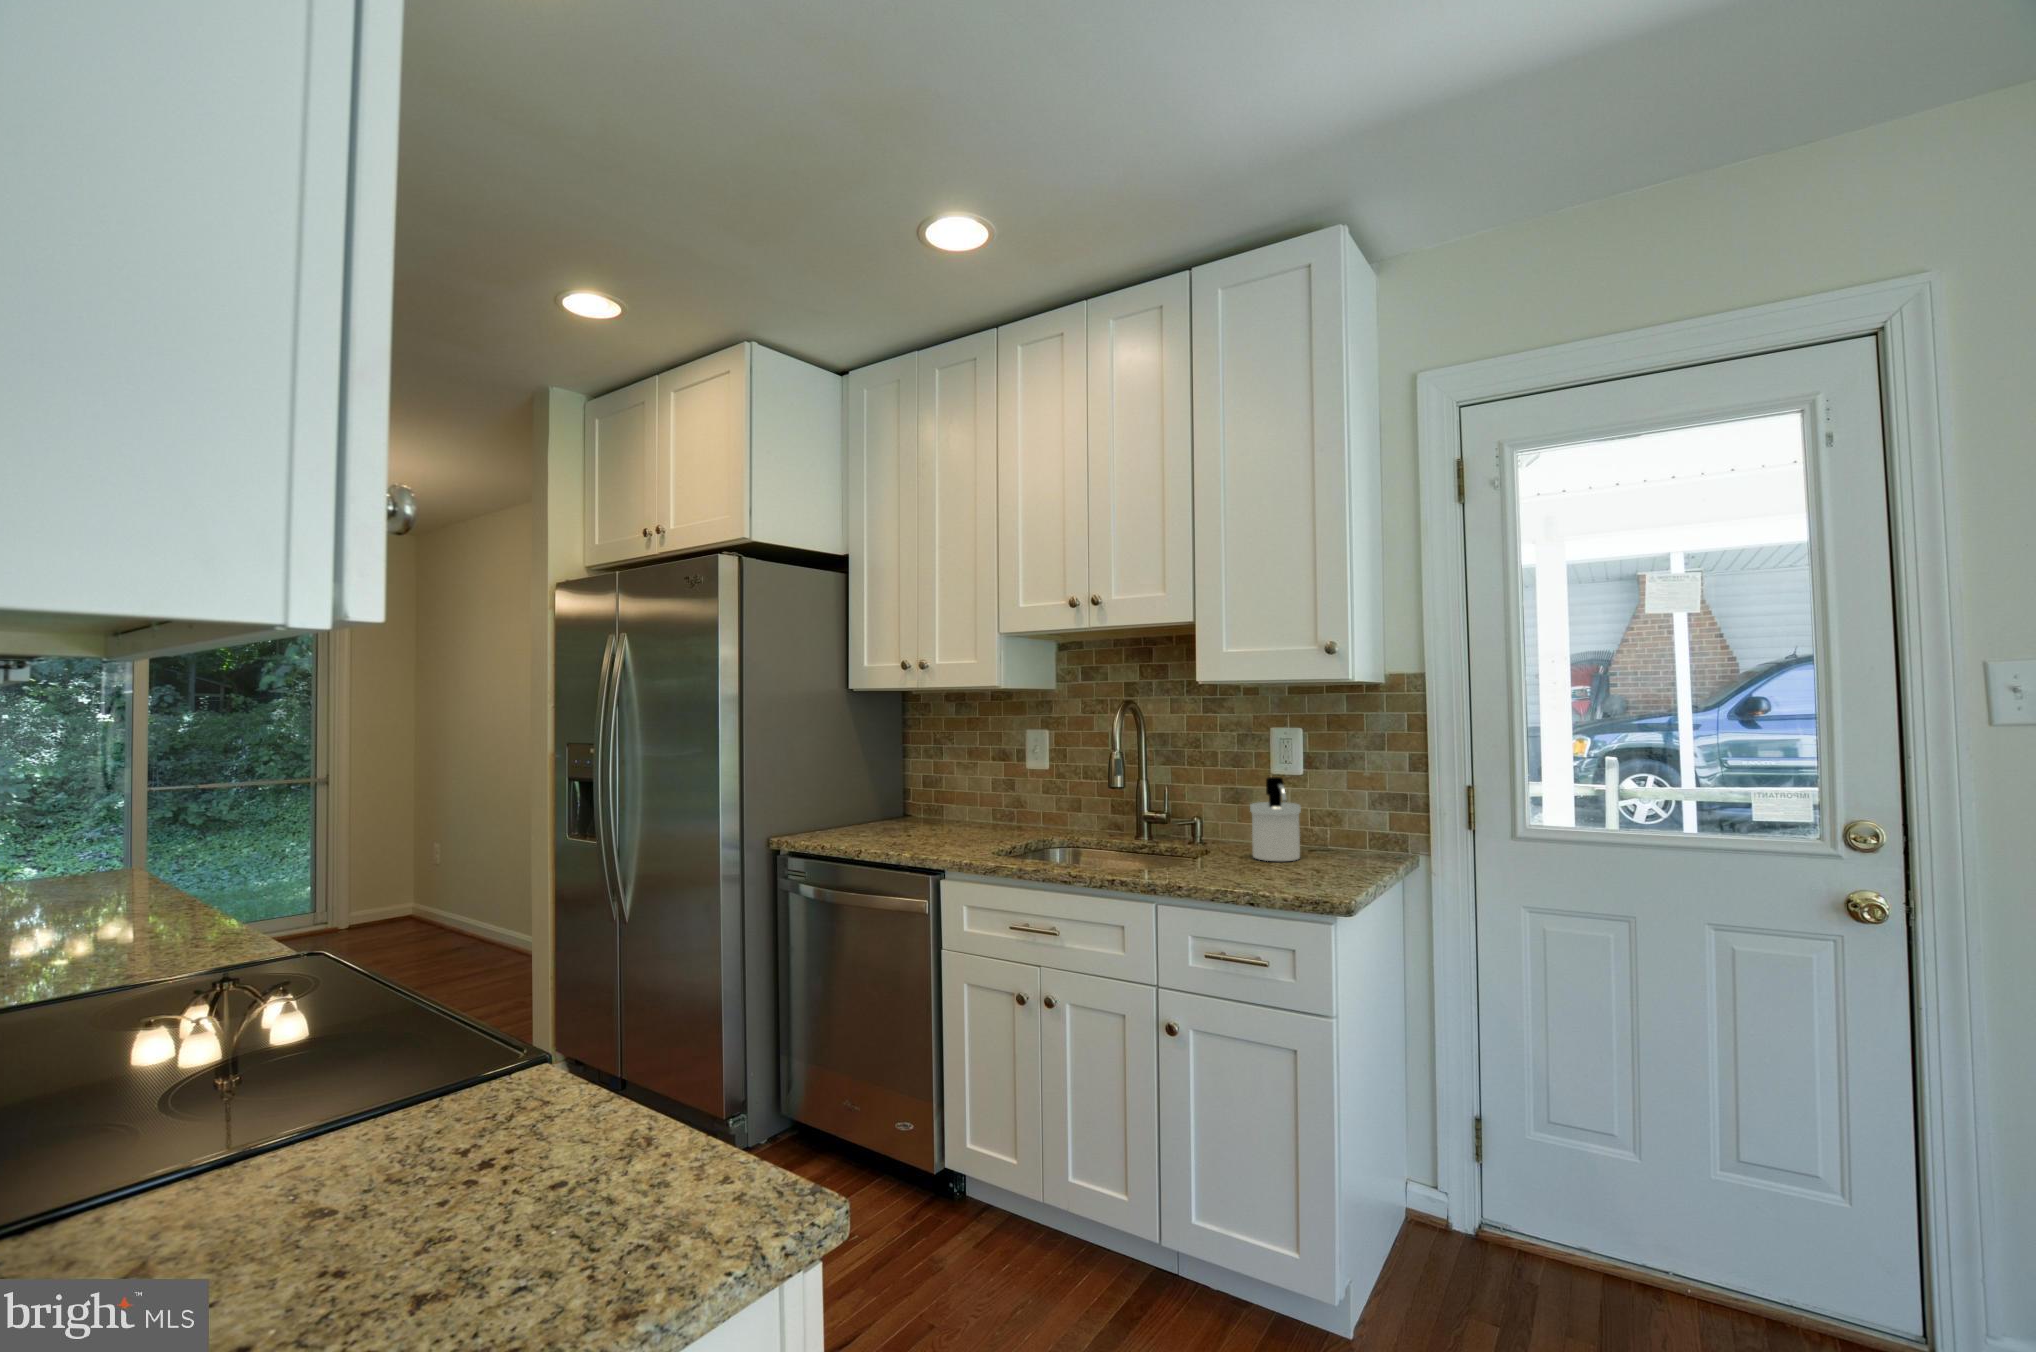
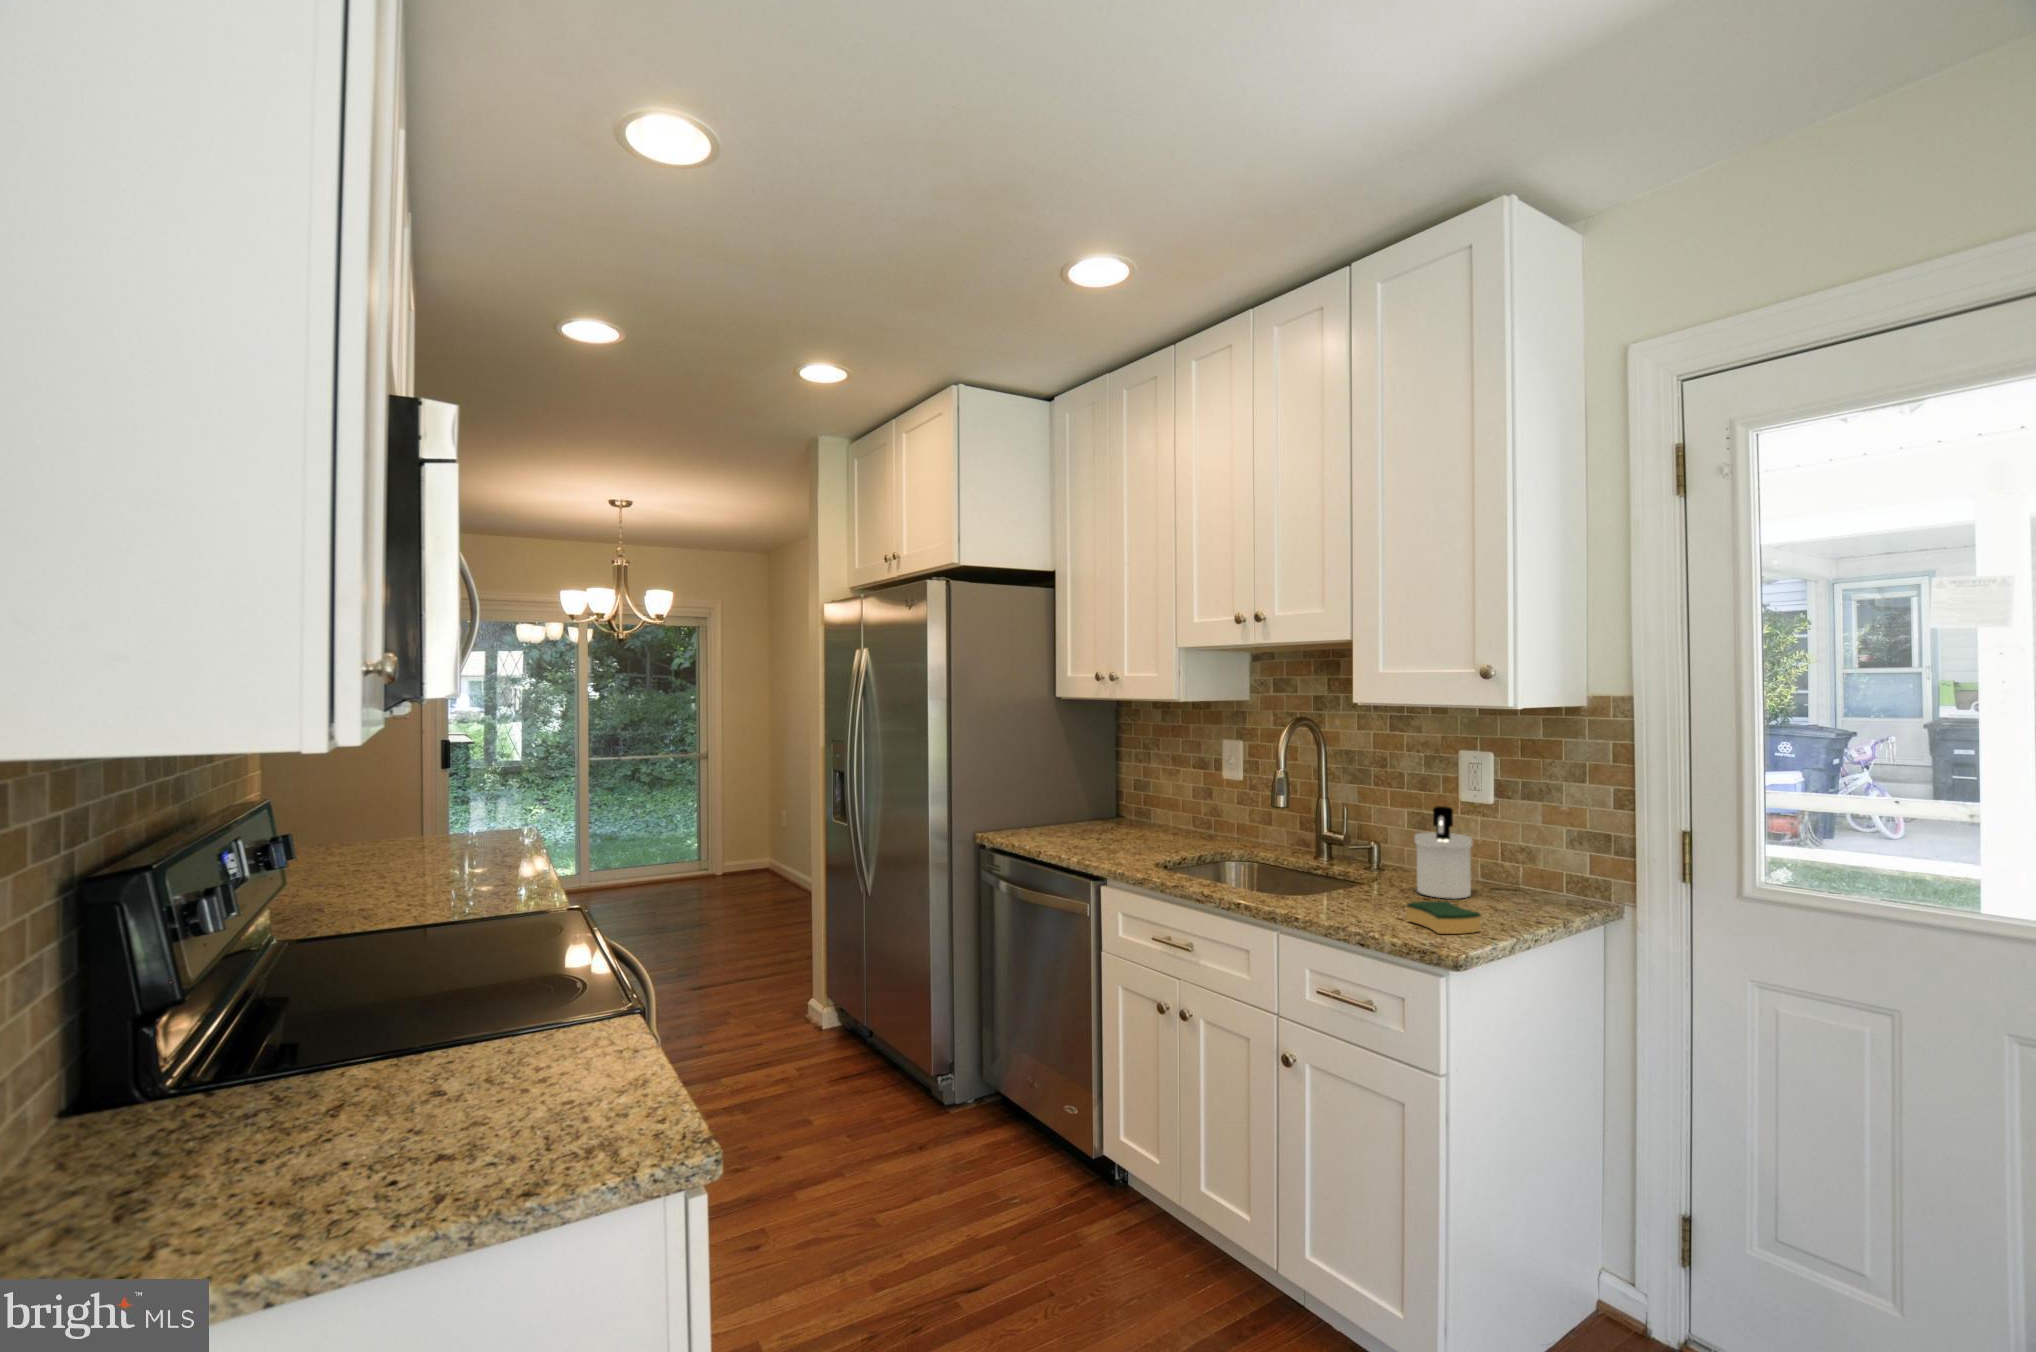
sponge: none [1275,861,1343,890] -> present [1407,901,1481,934]

